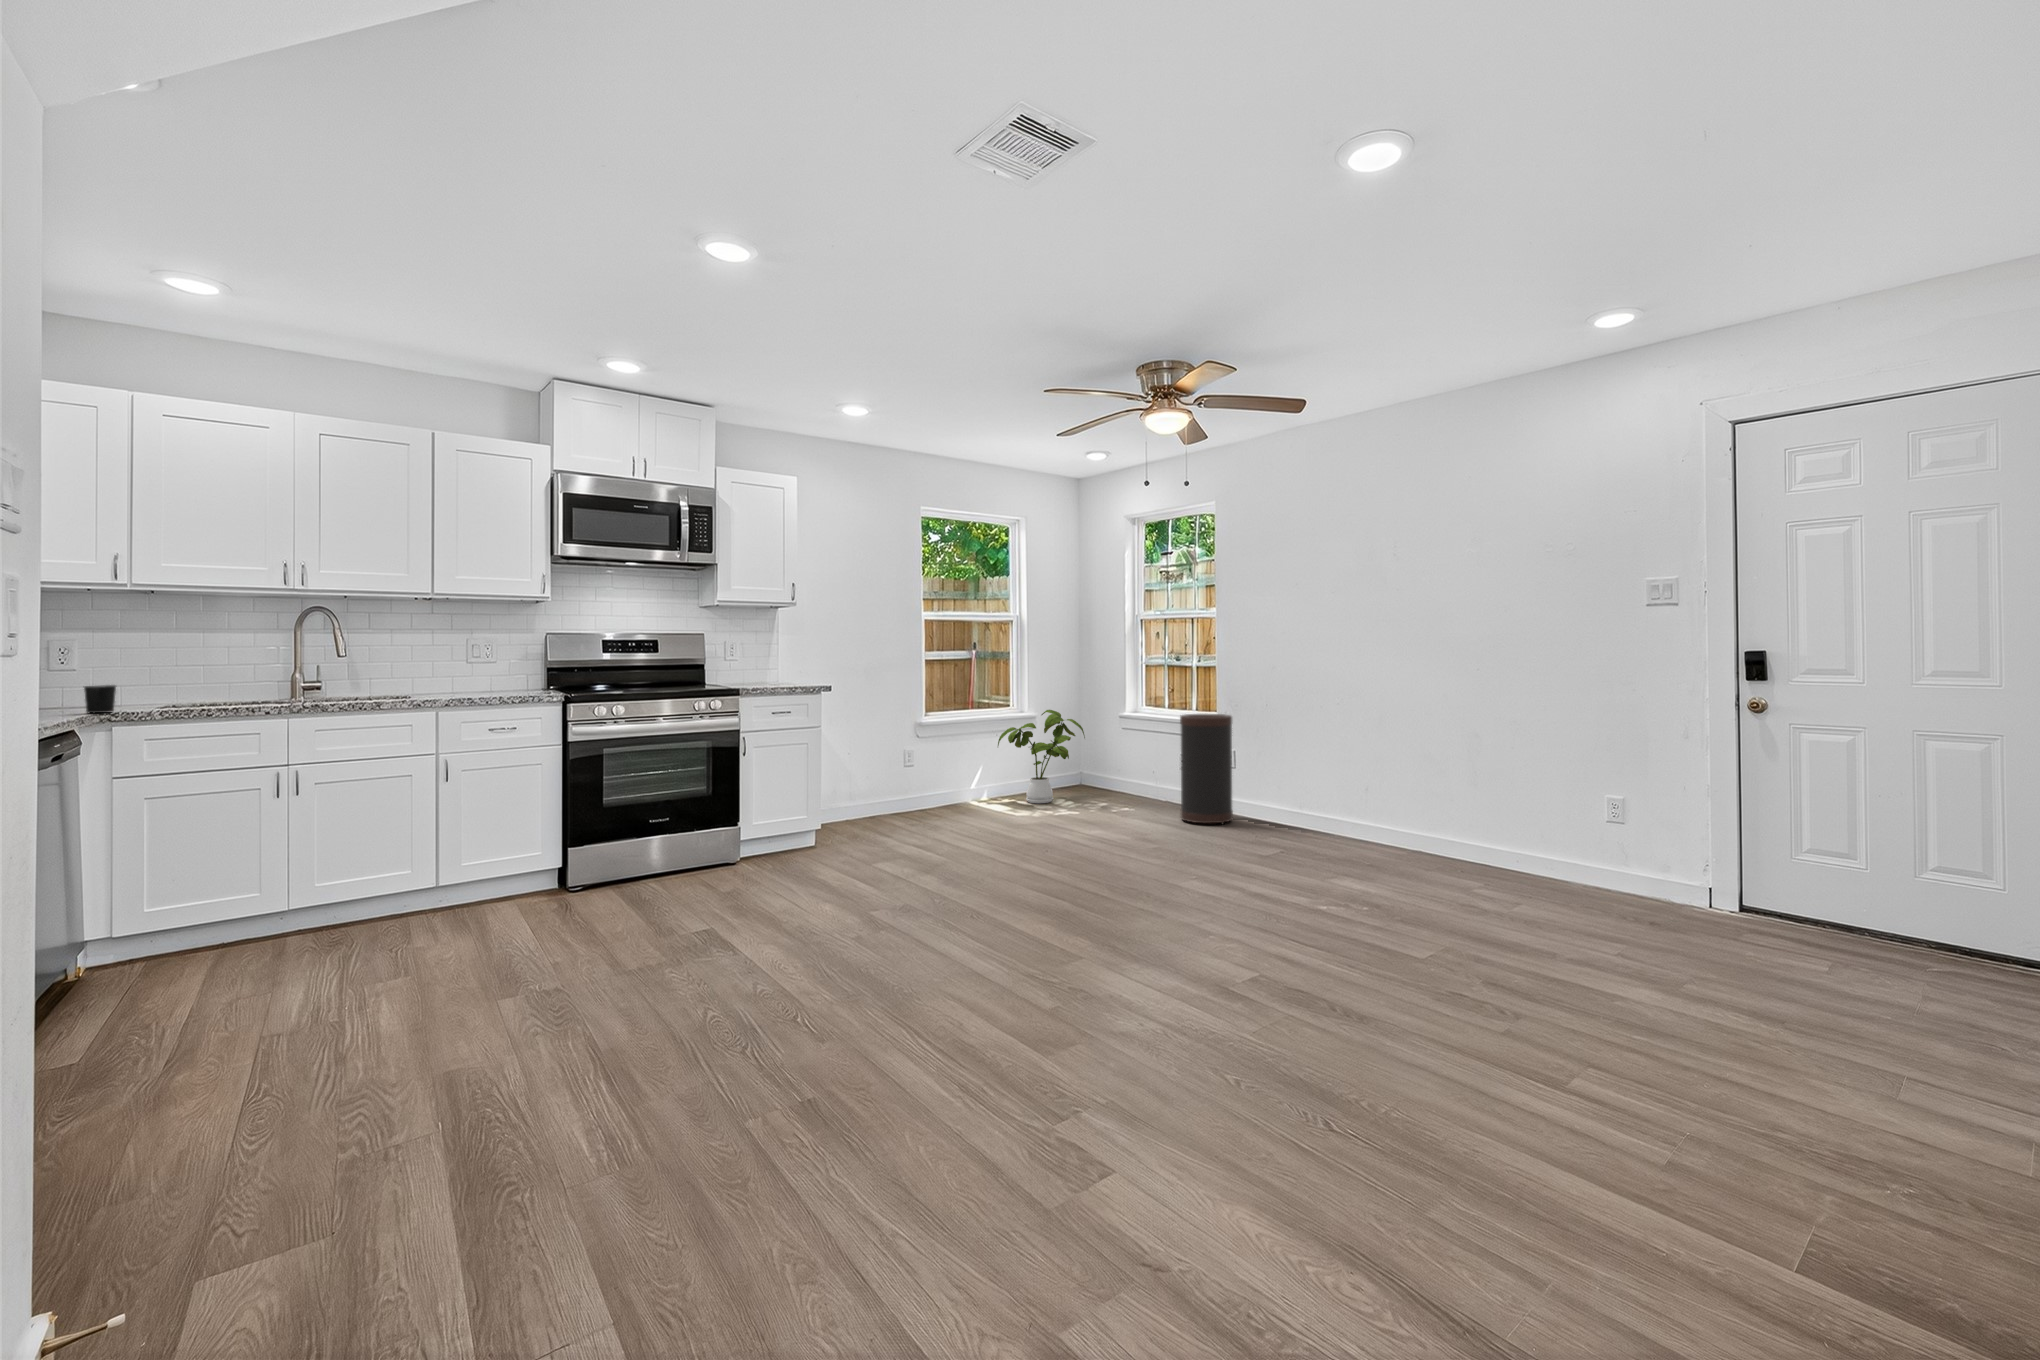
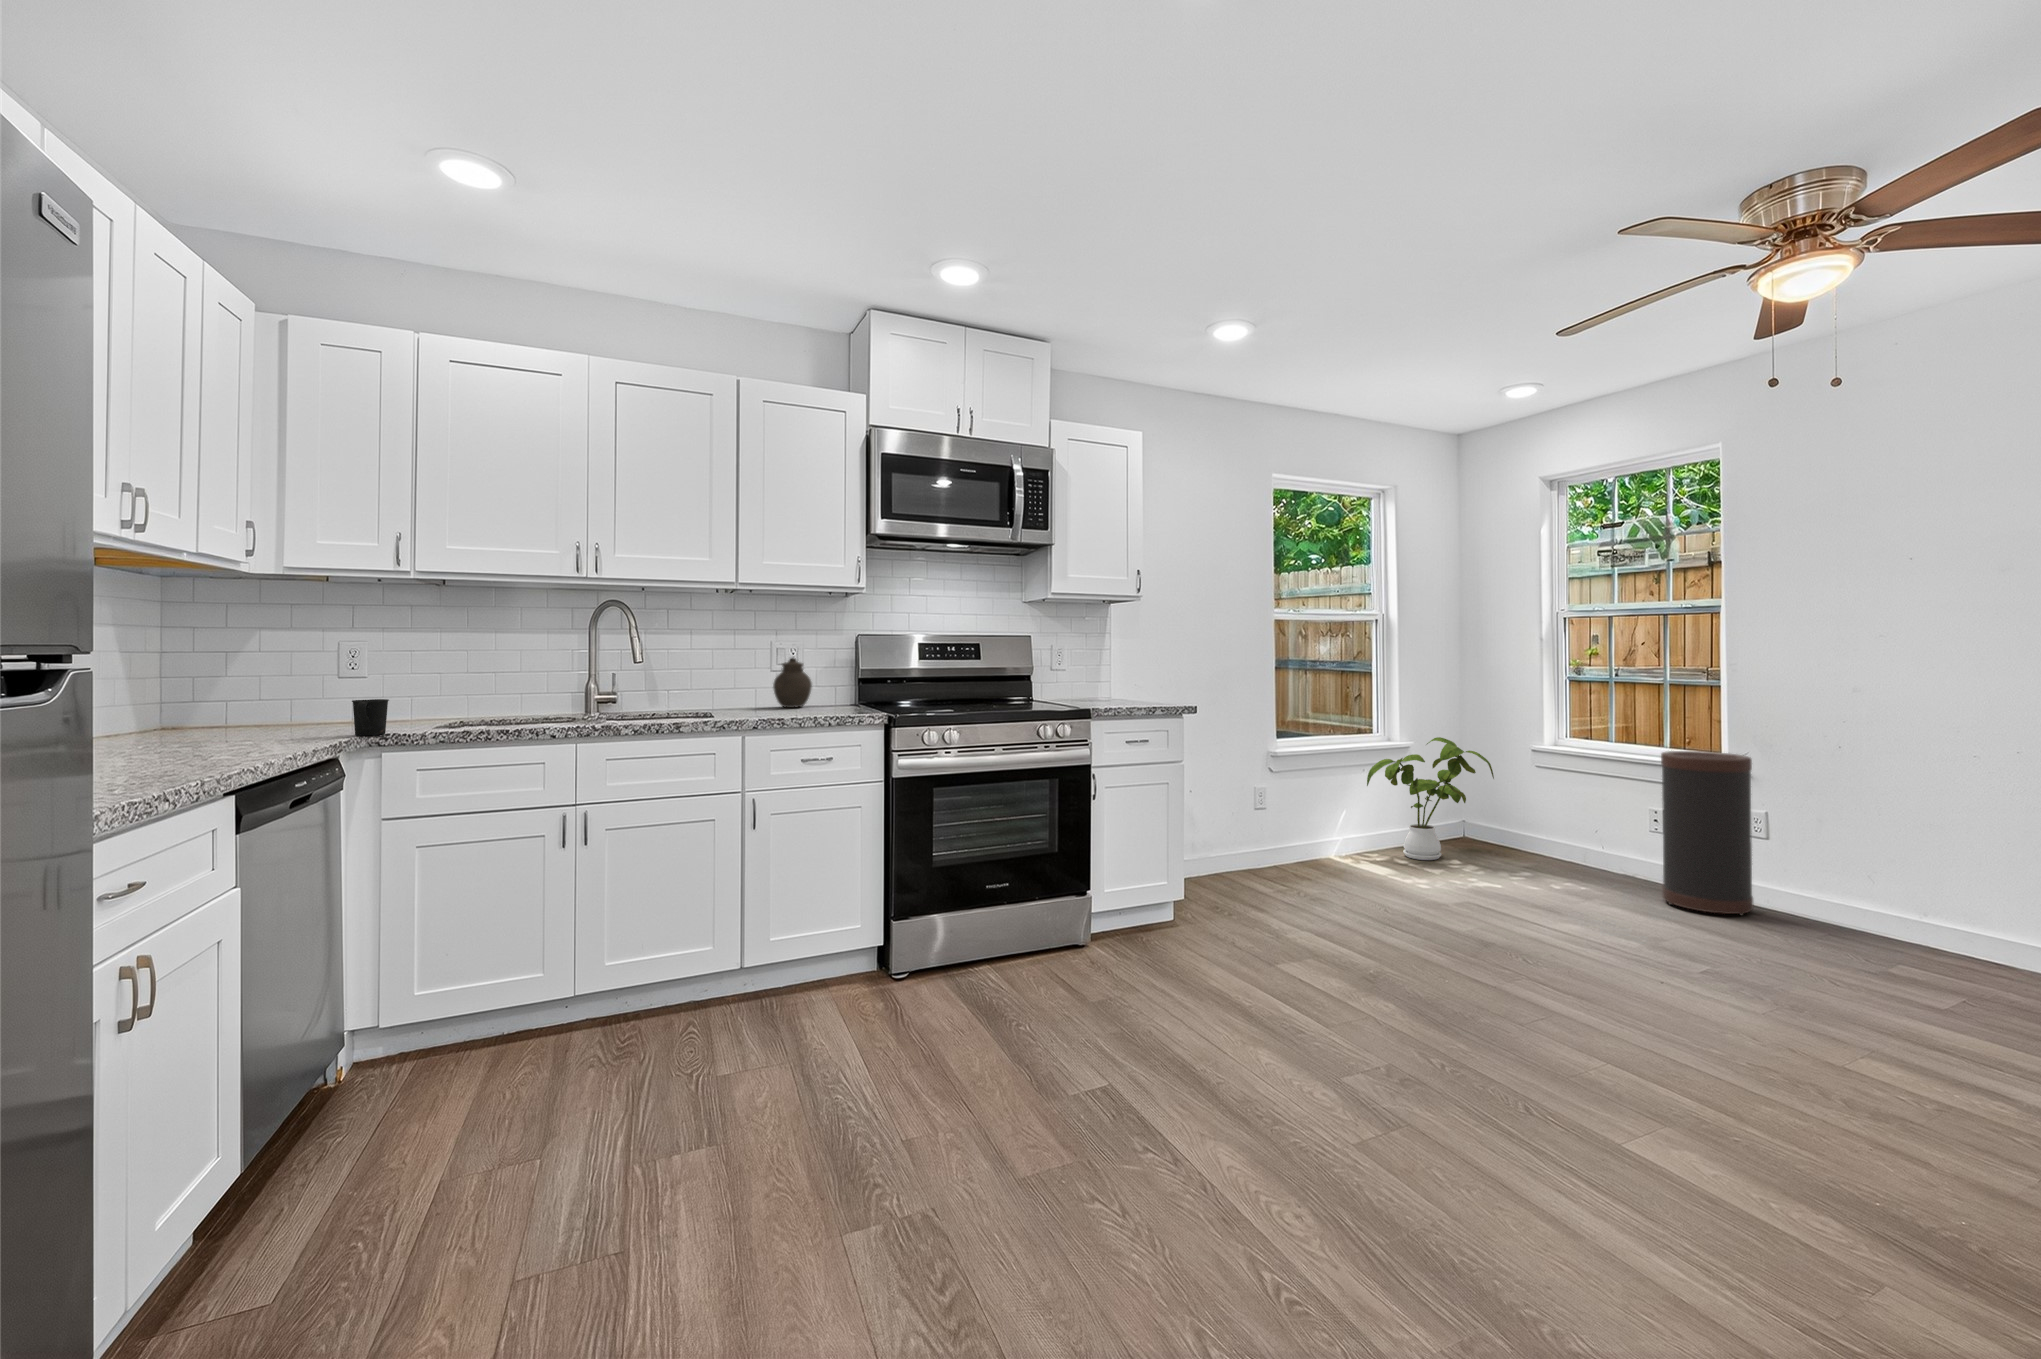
jar: none [468,652,503,692] -> present [773,658,812,708]

